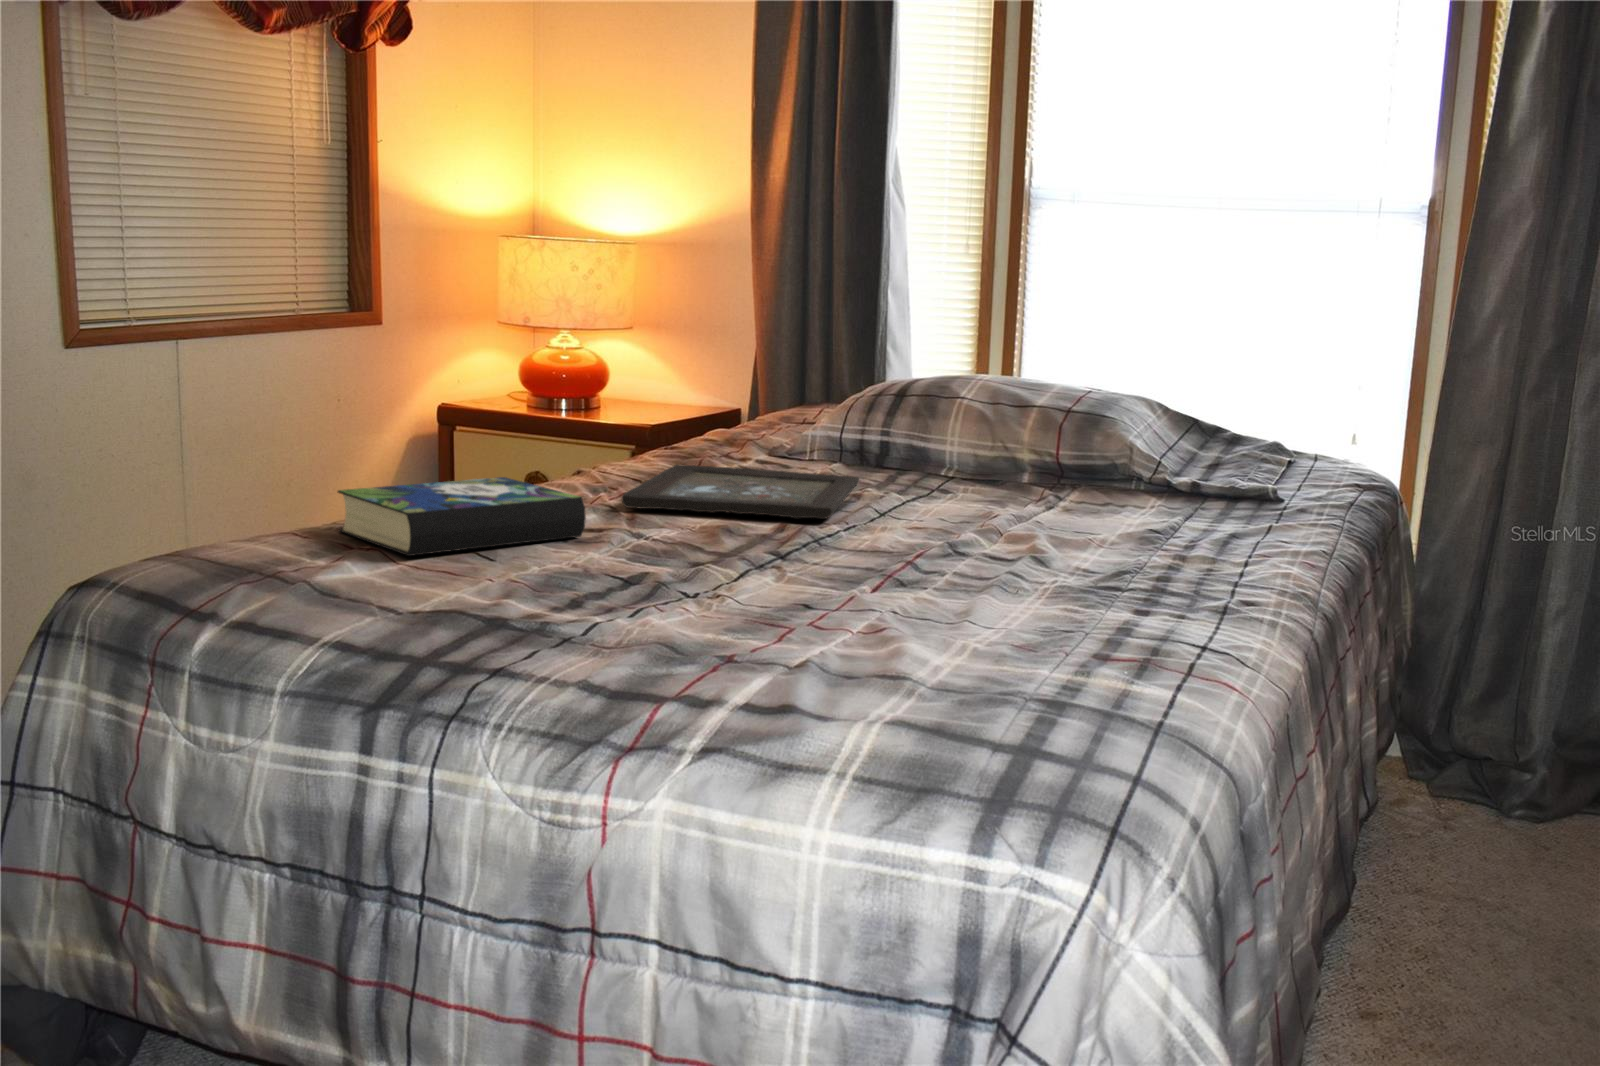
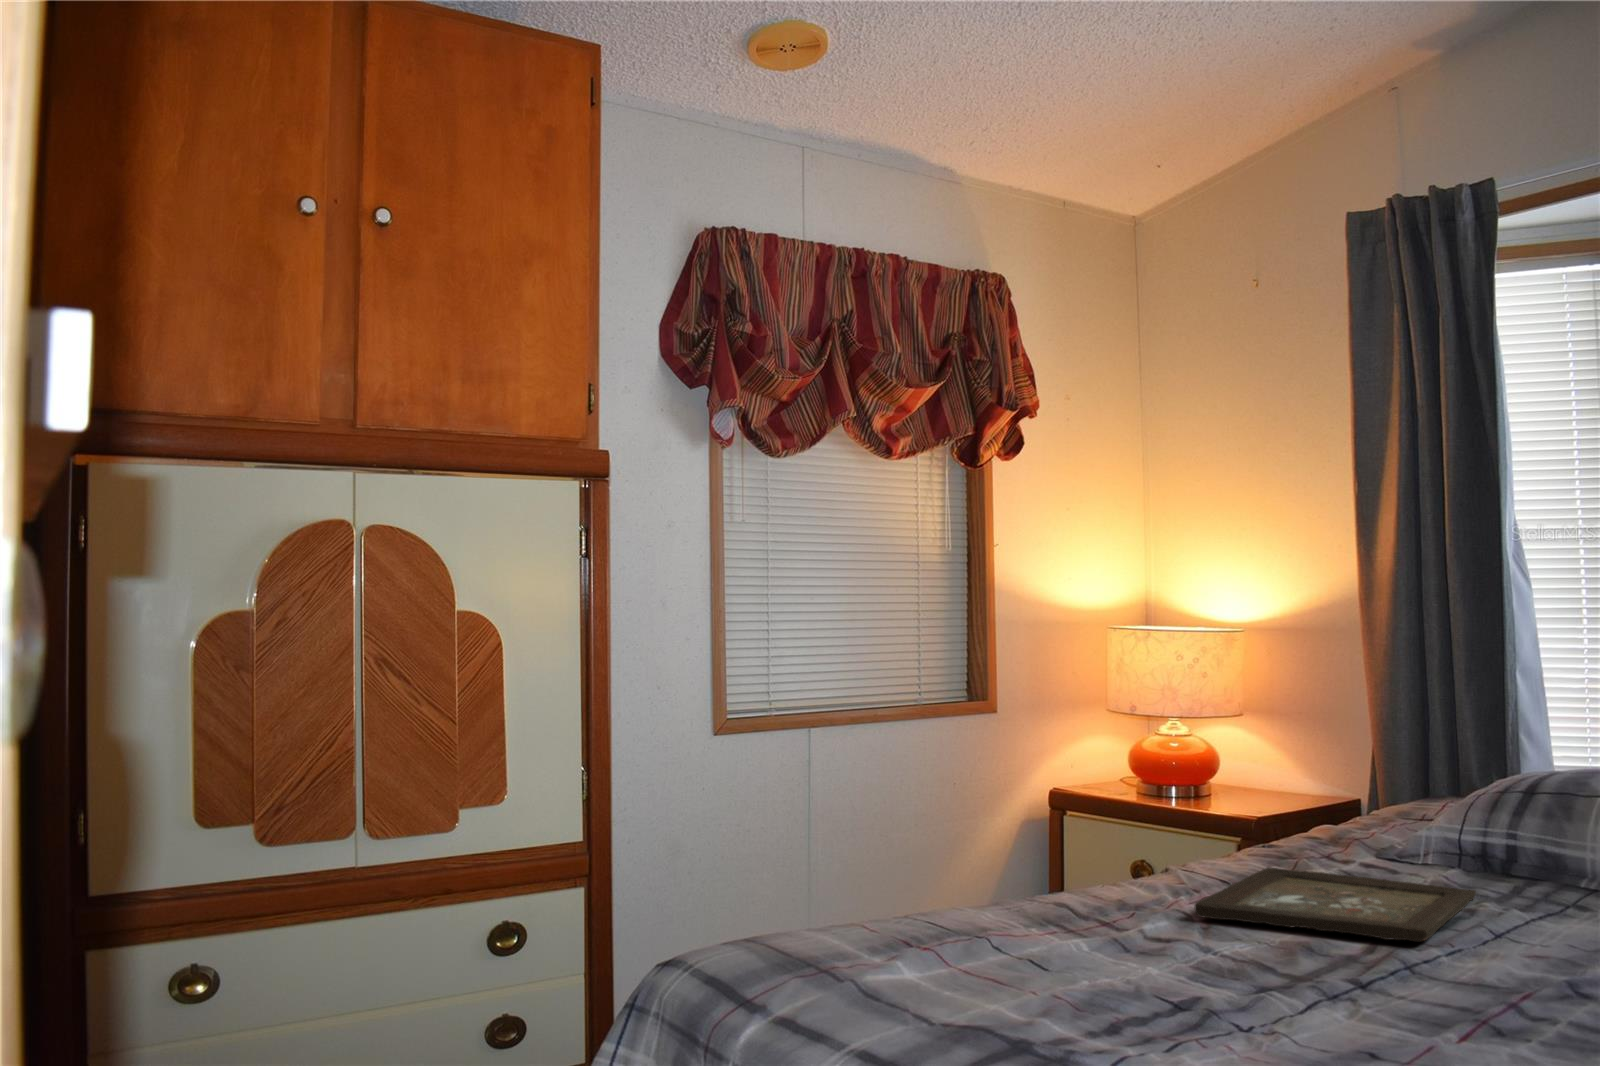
book: present [338,477,586,556] -> none [910,881,1147,962]

